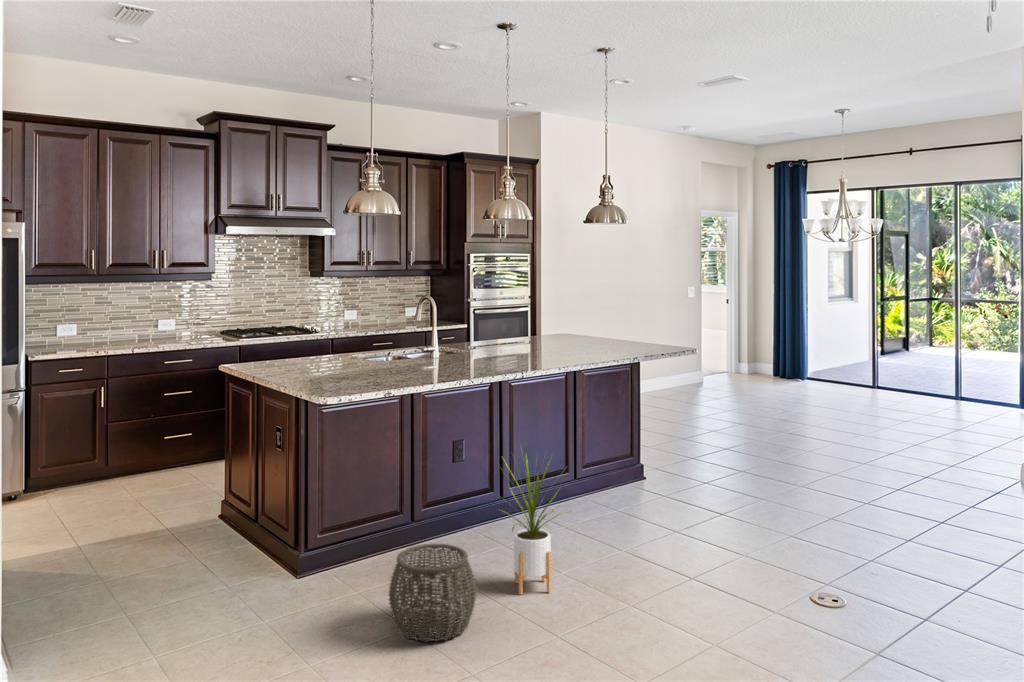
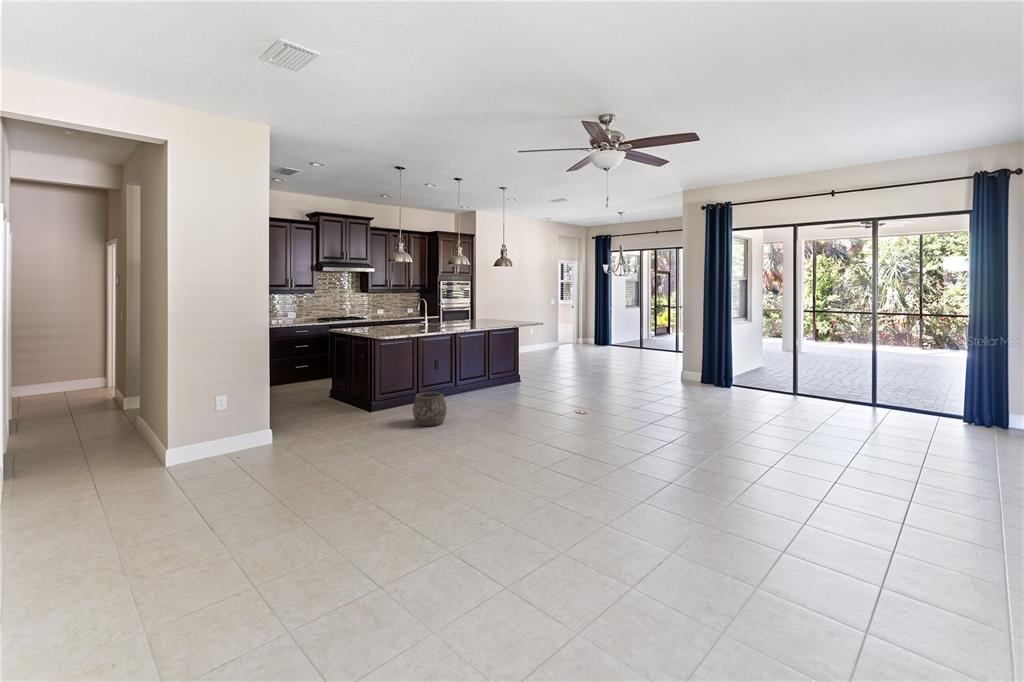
house plant: present [502,453,561,595] -> none [451,355,484,415]

